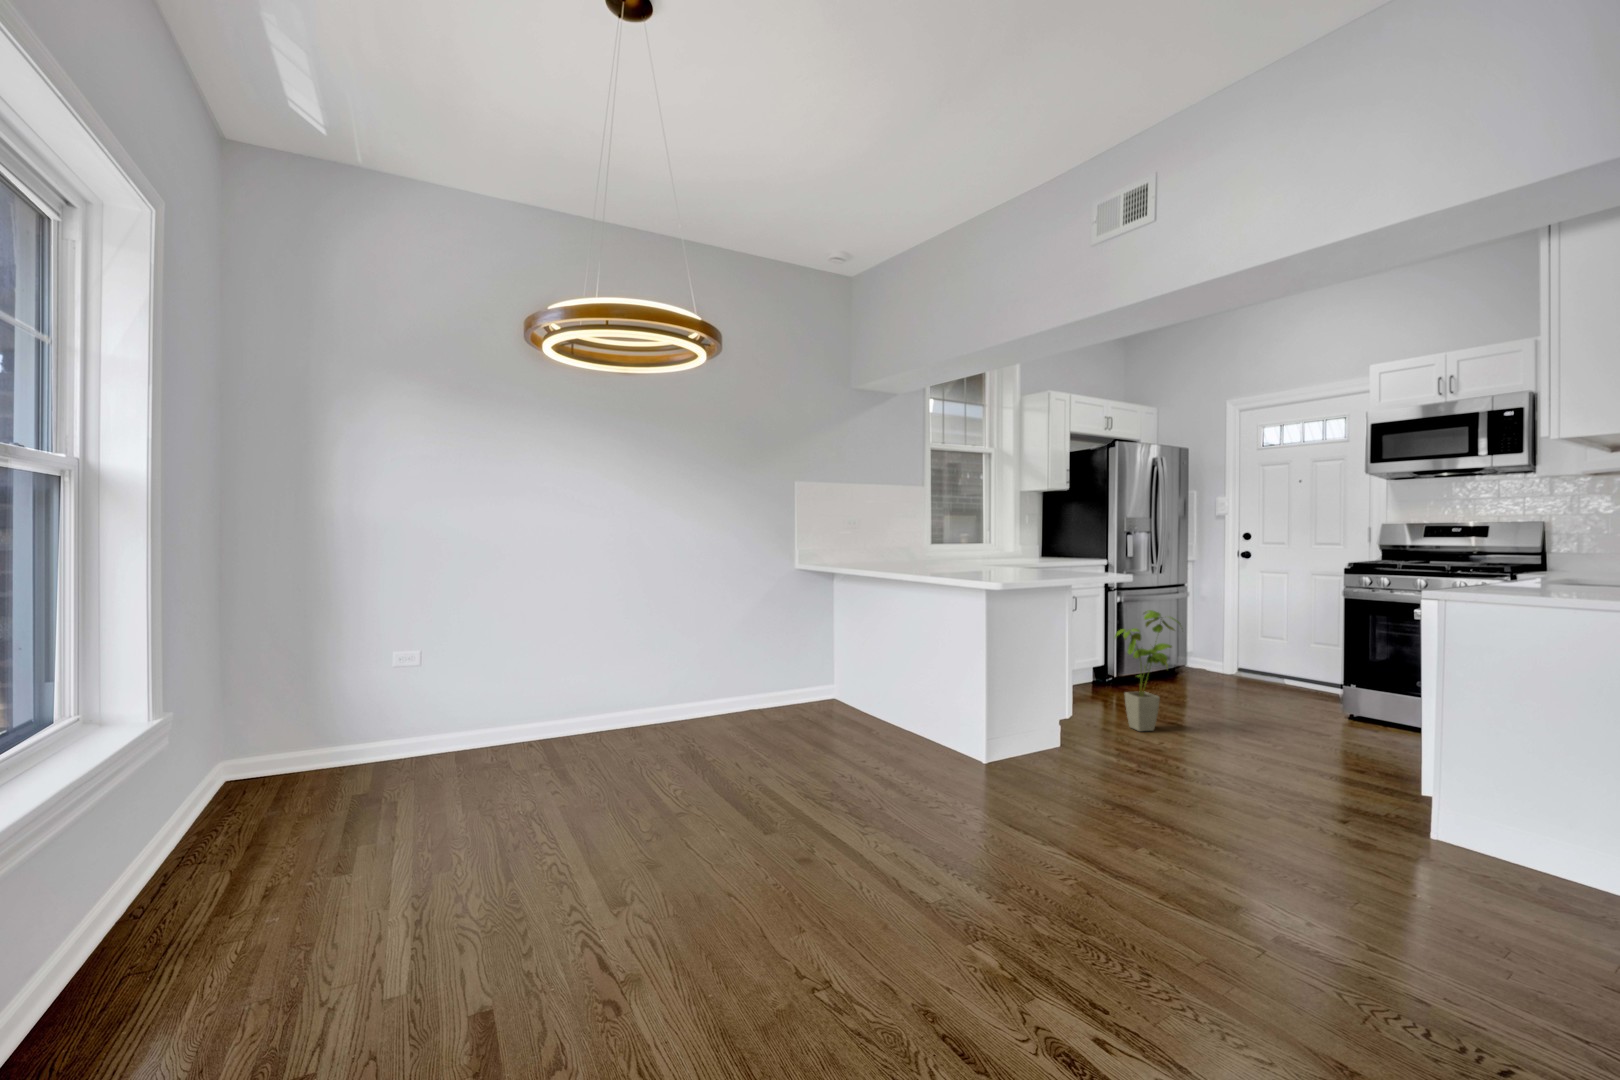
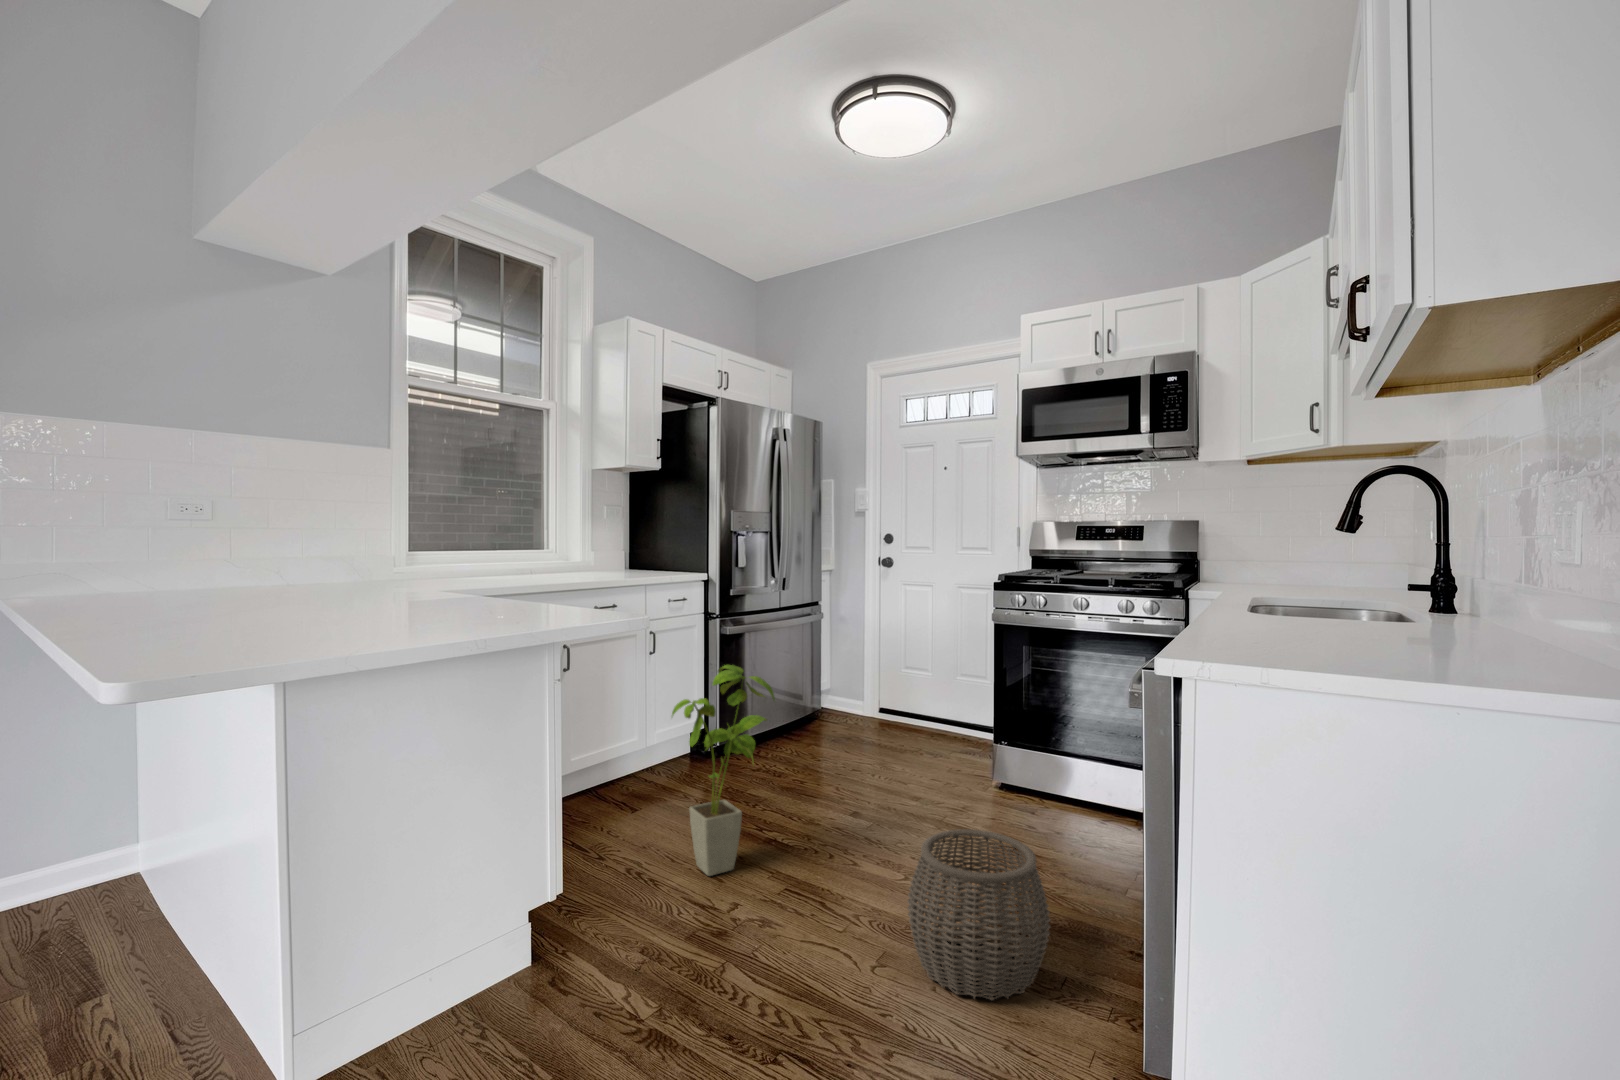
woven basket: none [1278,705,1376,788] -> present [908,829,1050,1000]

